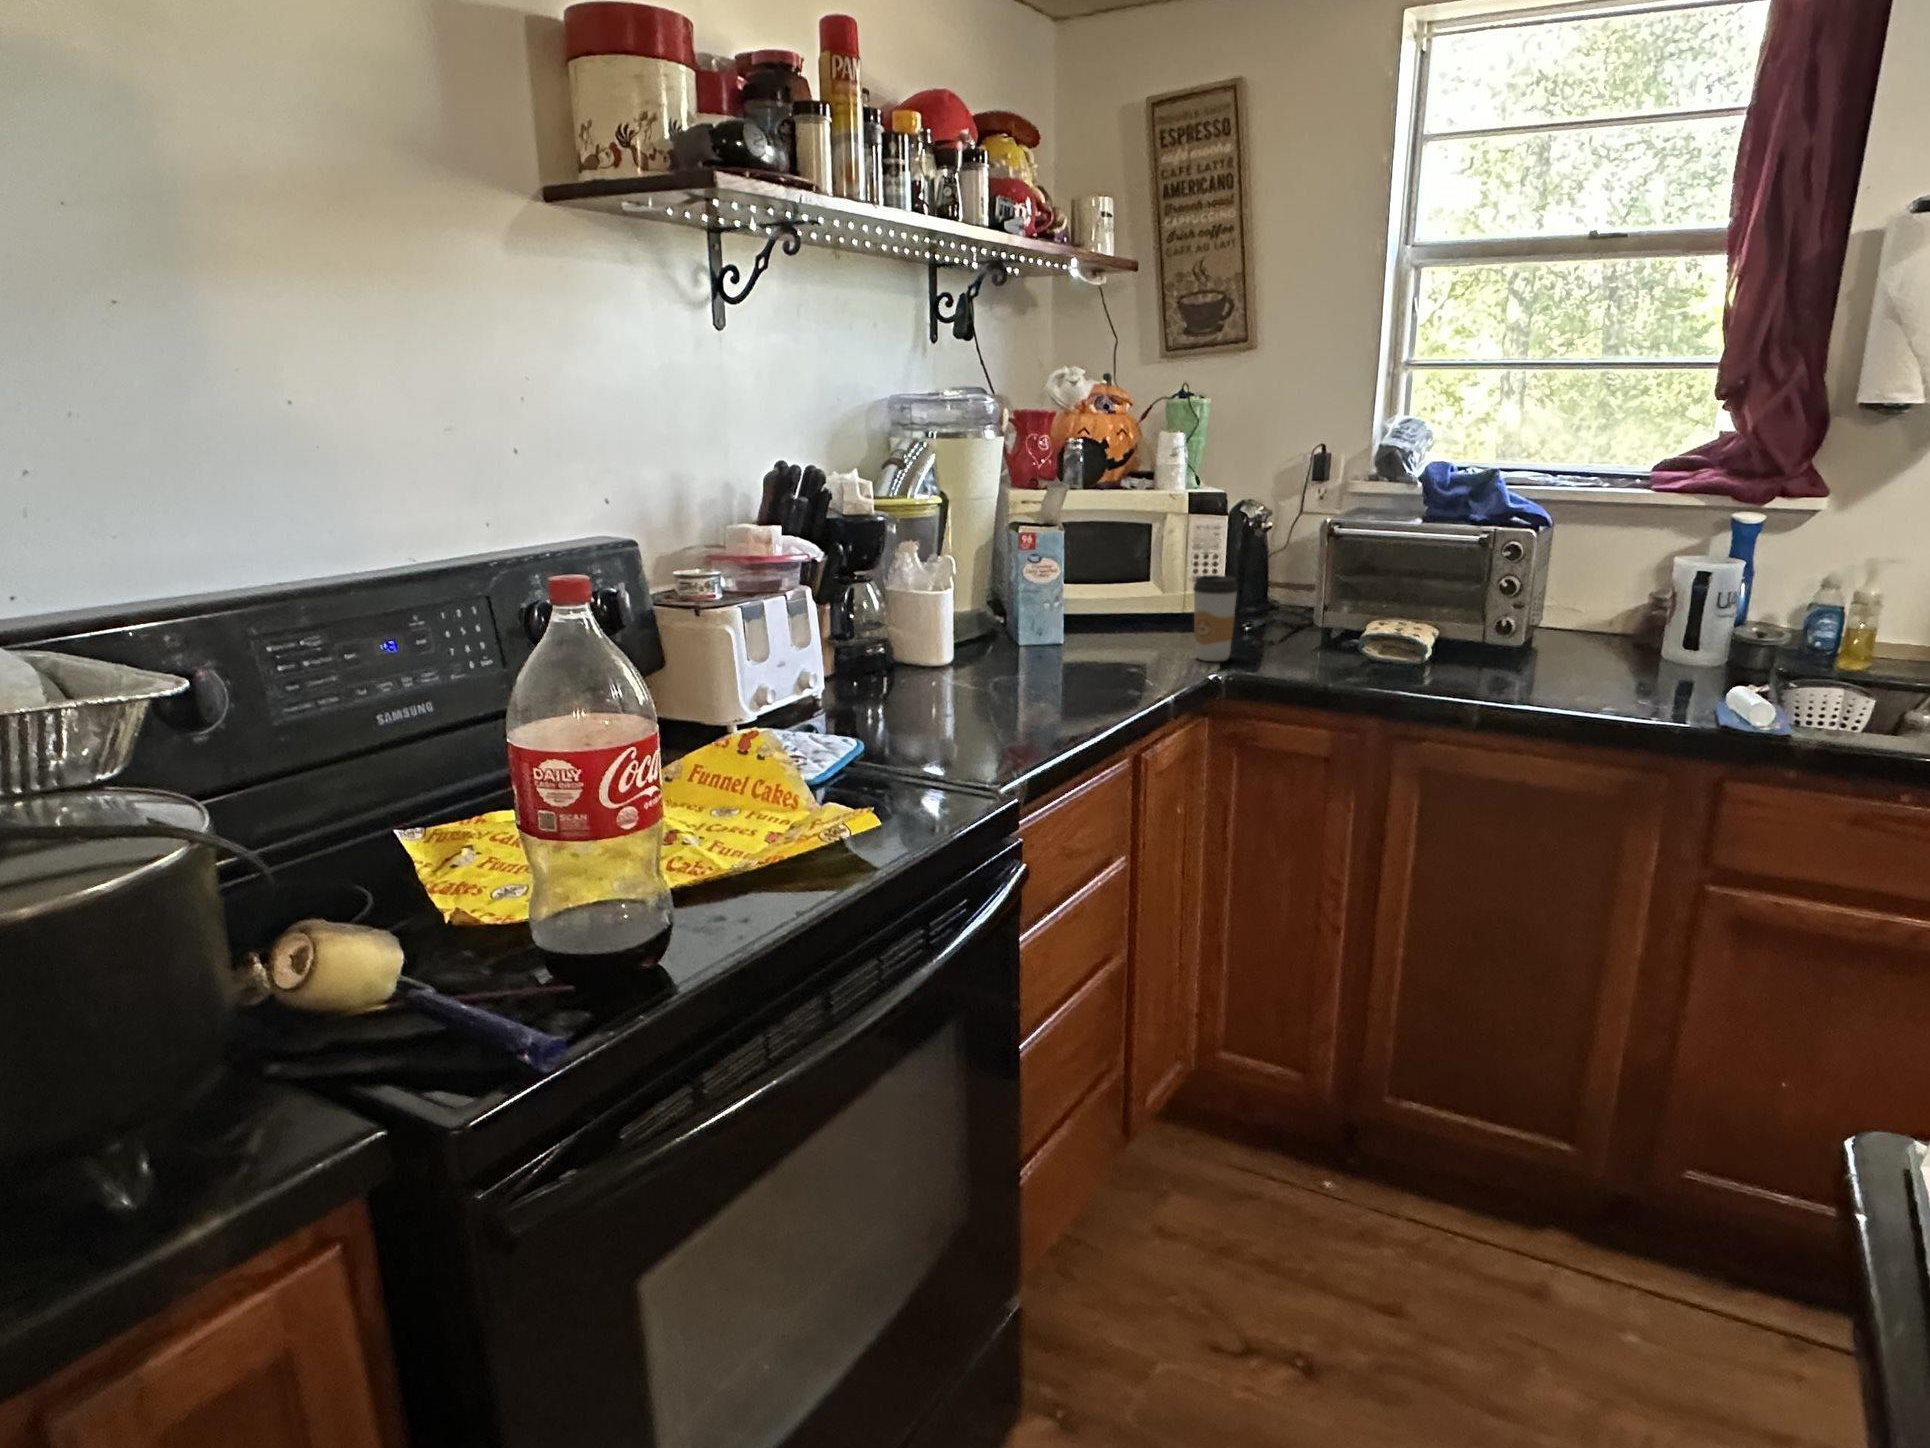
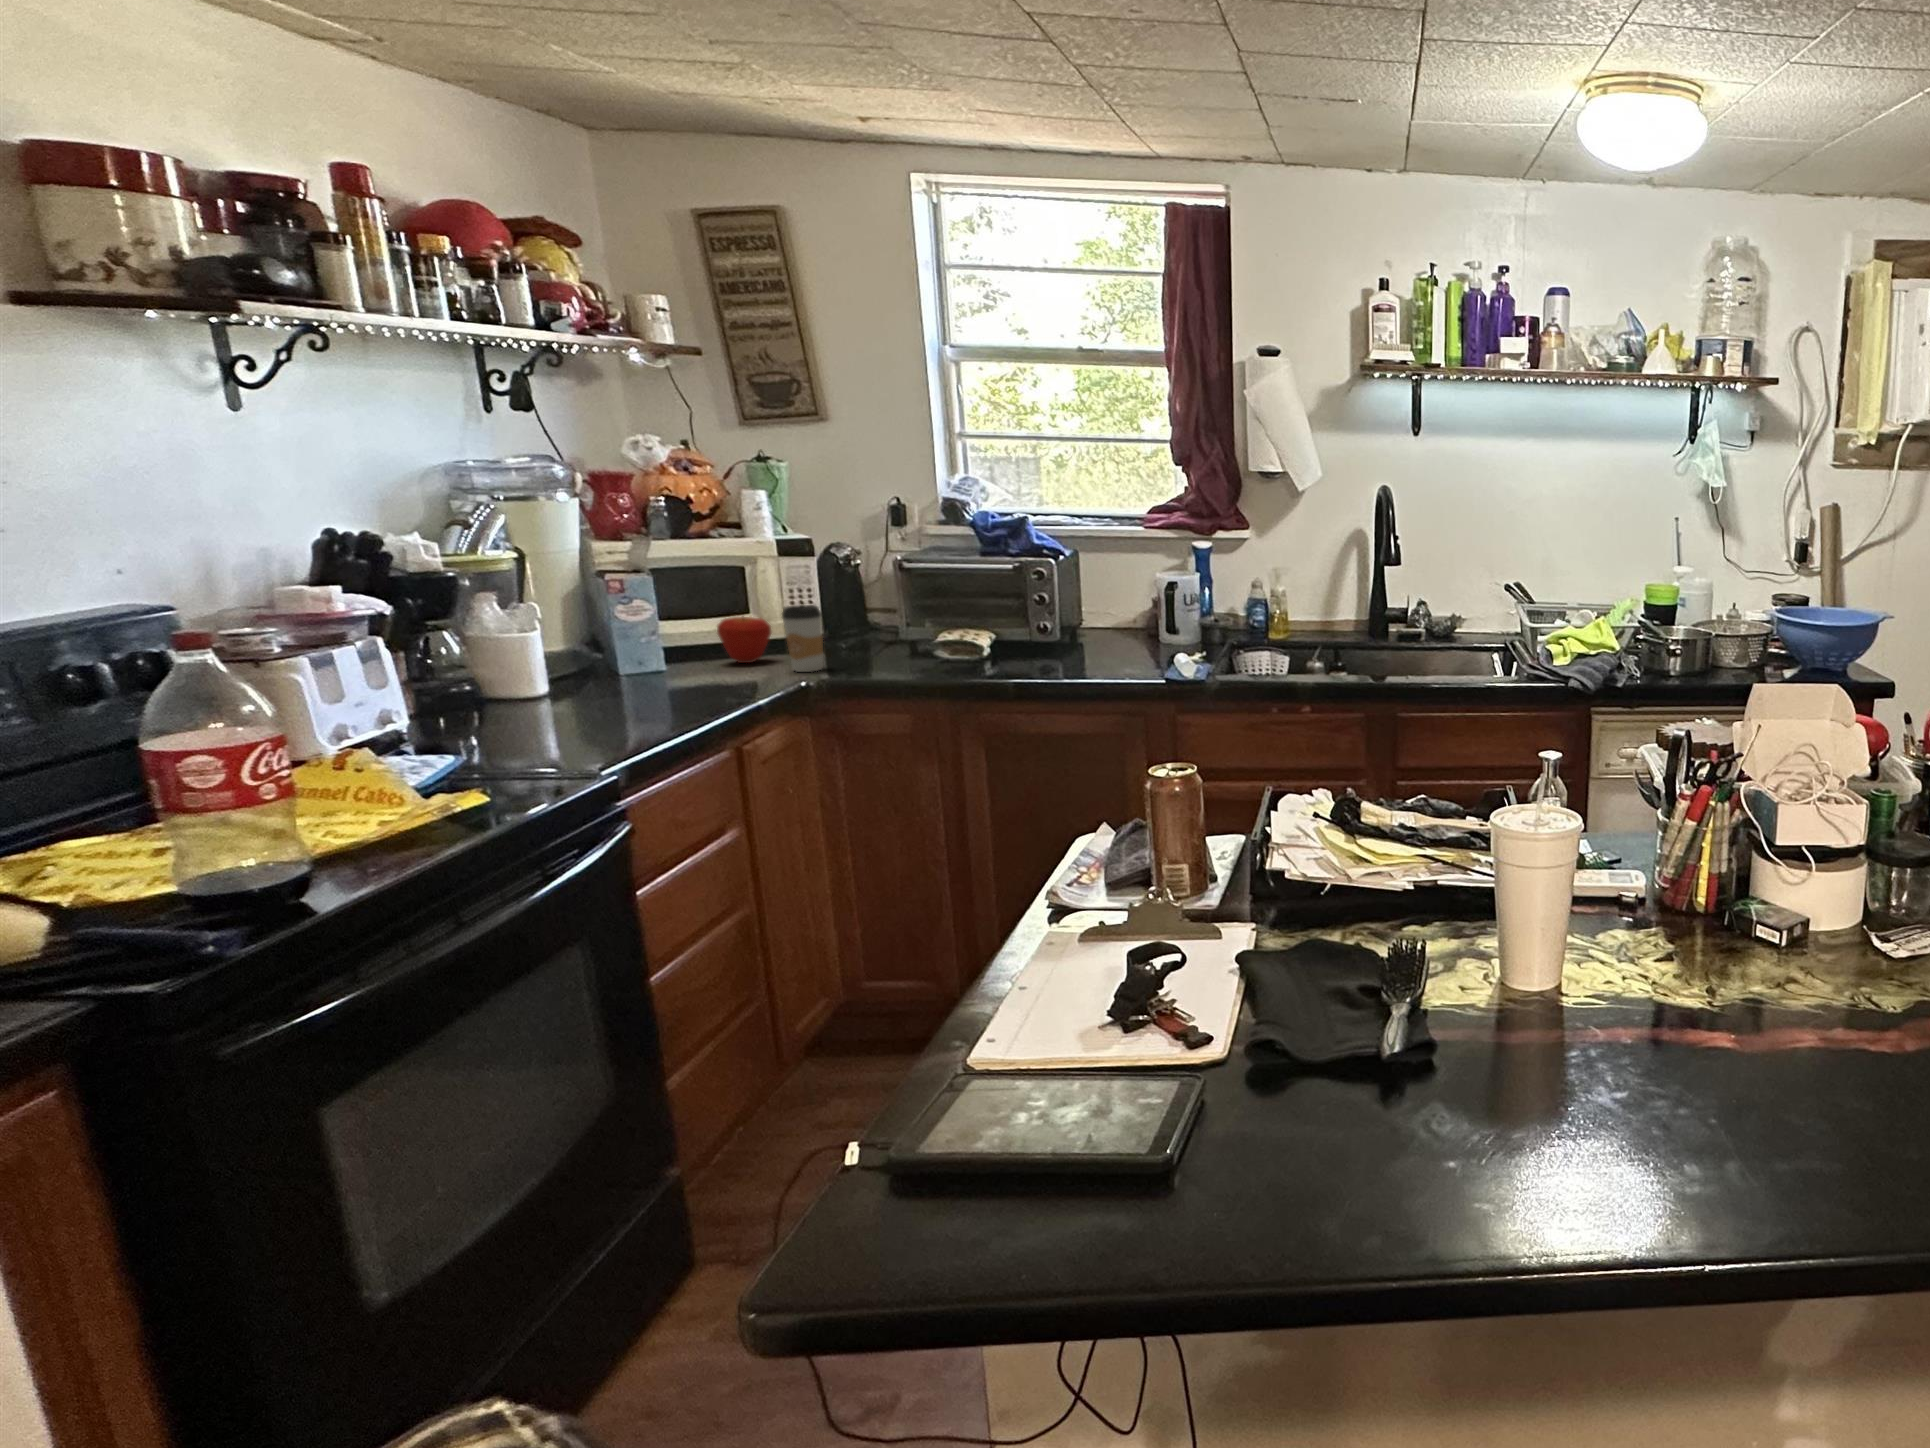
apple: none [1118,582,1174,642] -> present [717,616,771,663]

